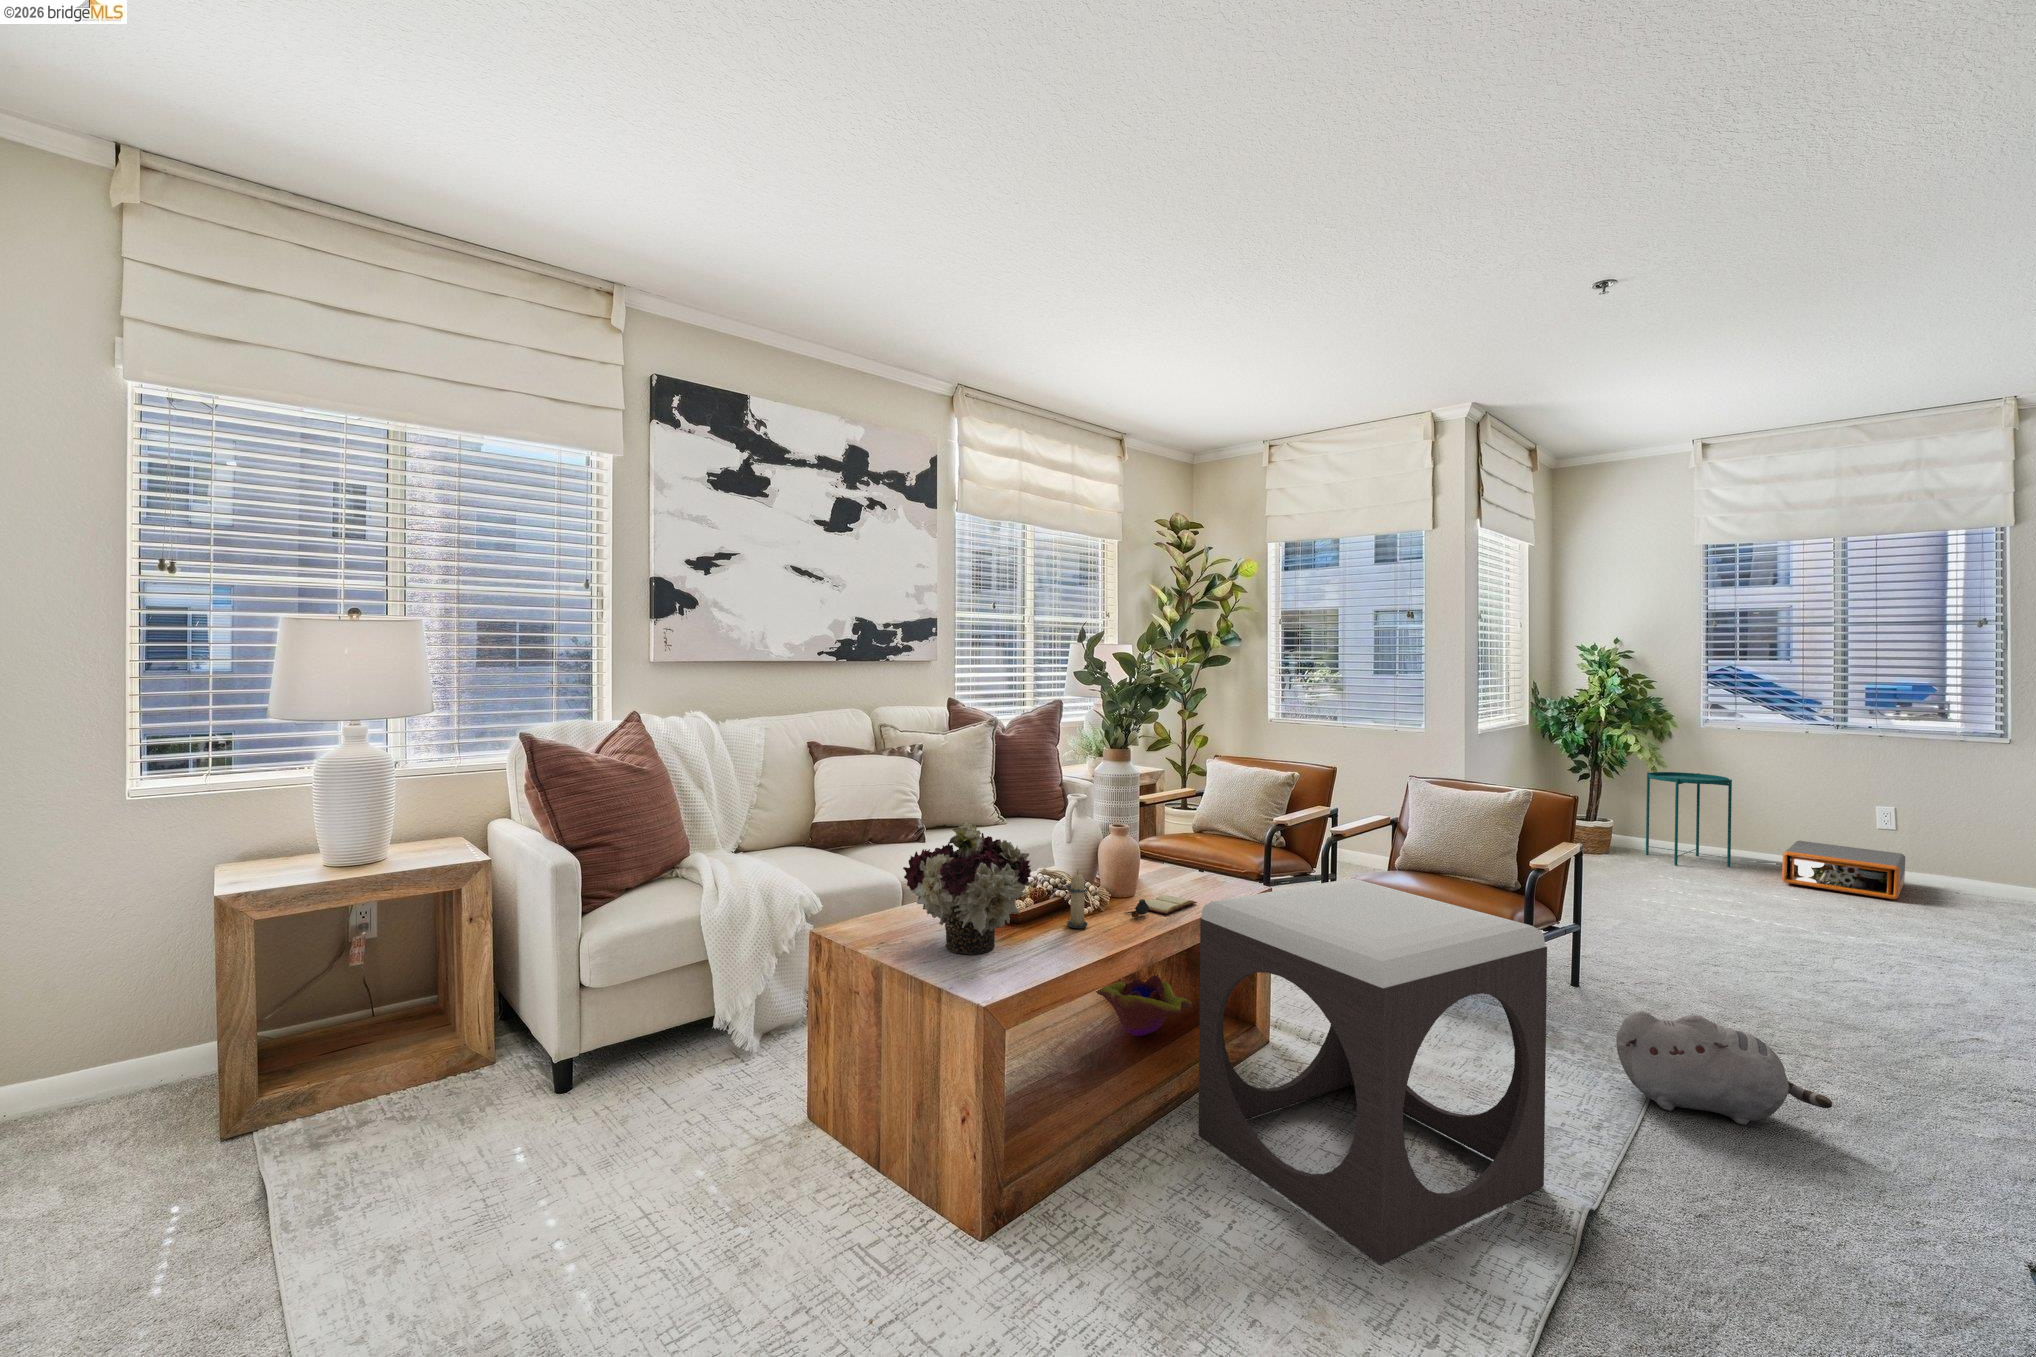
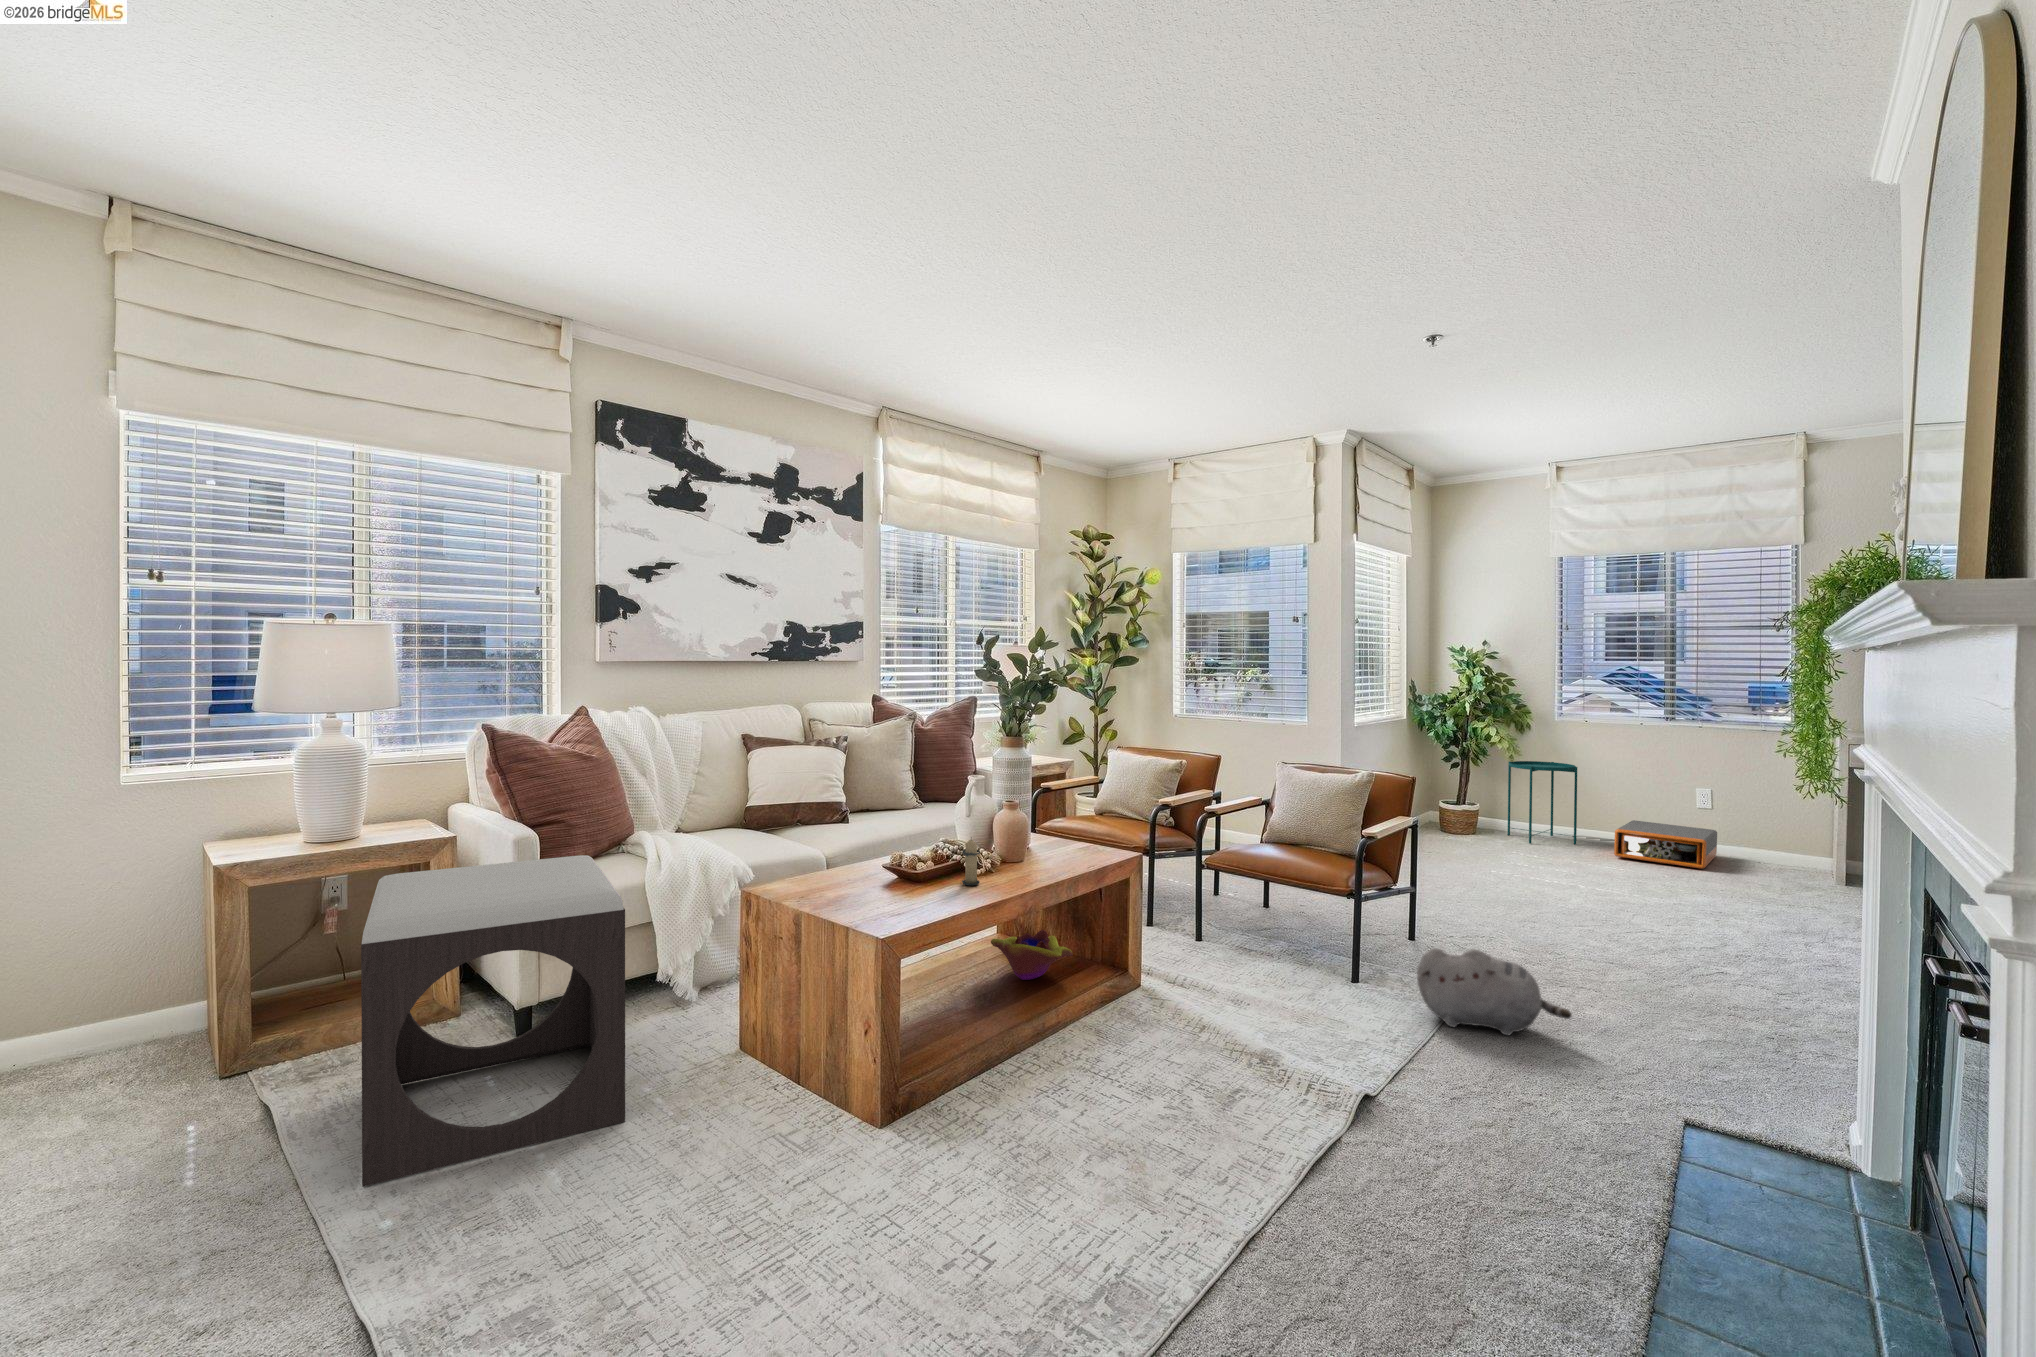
flower arrangement: present [903,821,1031,955] -> none [821,795,929,905]
footstool: present [1199,878,1547,1264] -> present [361,855,625,1187]
book: present [1124,895,1197,917] -> none [1013,860,1076,877]

